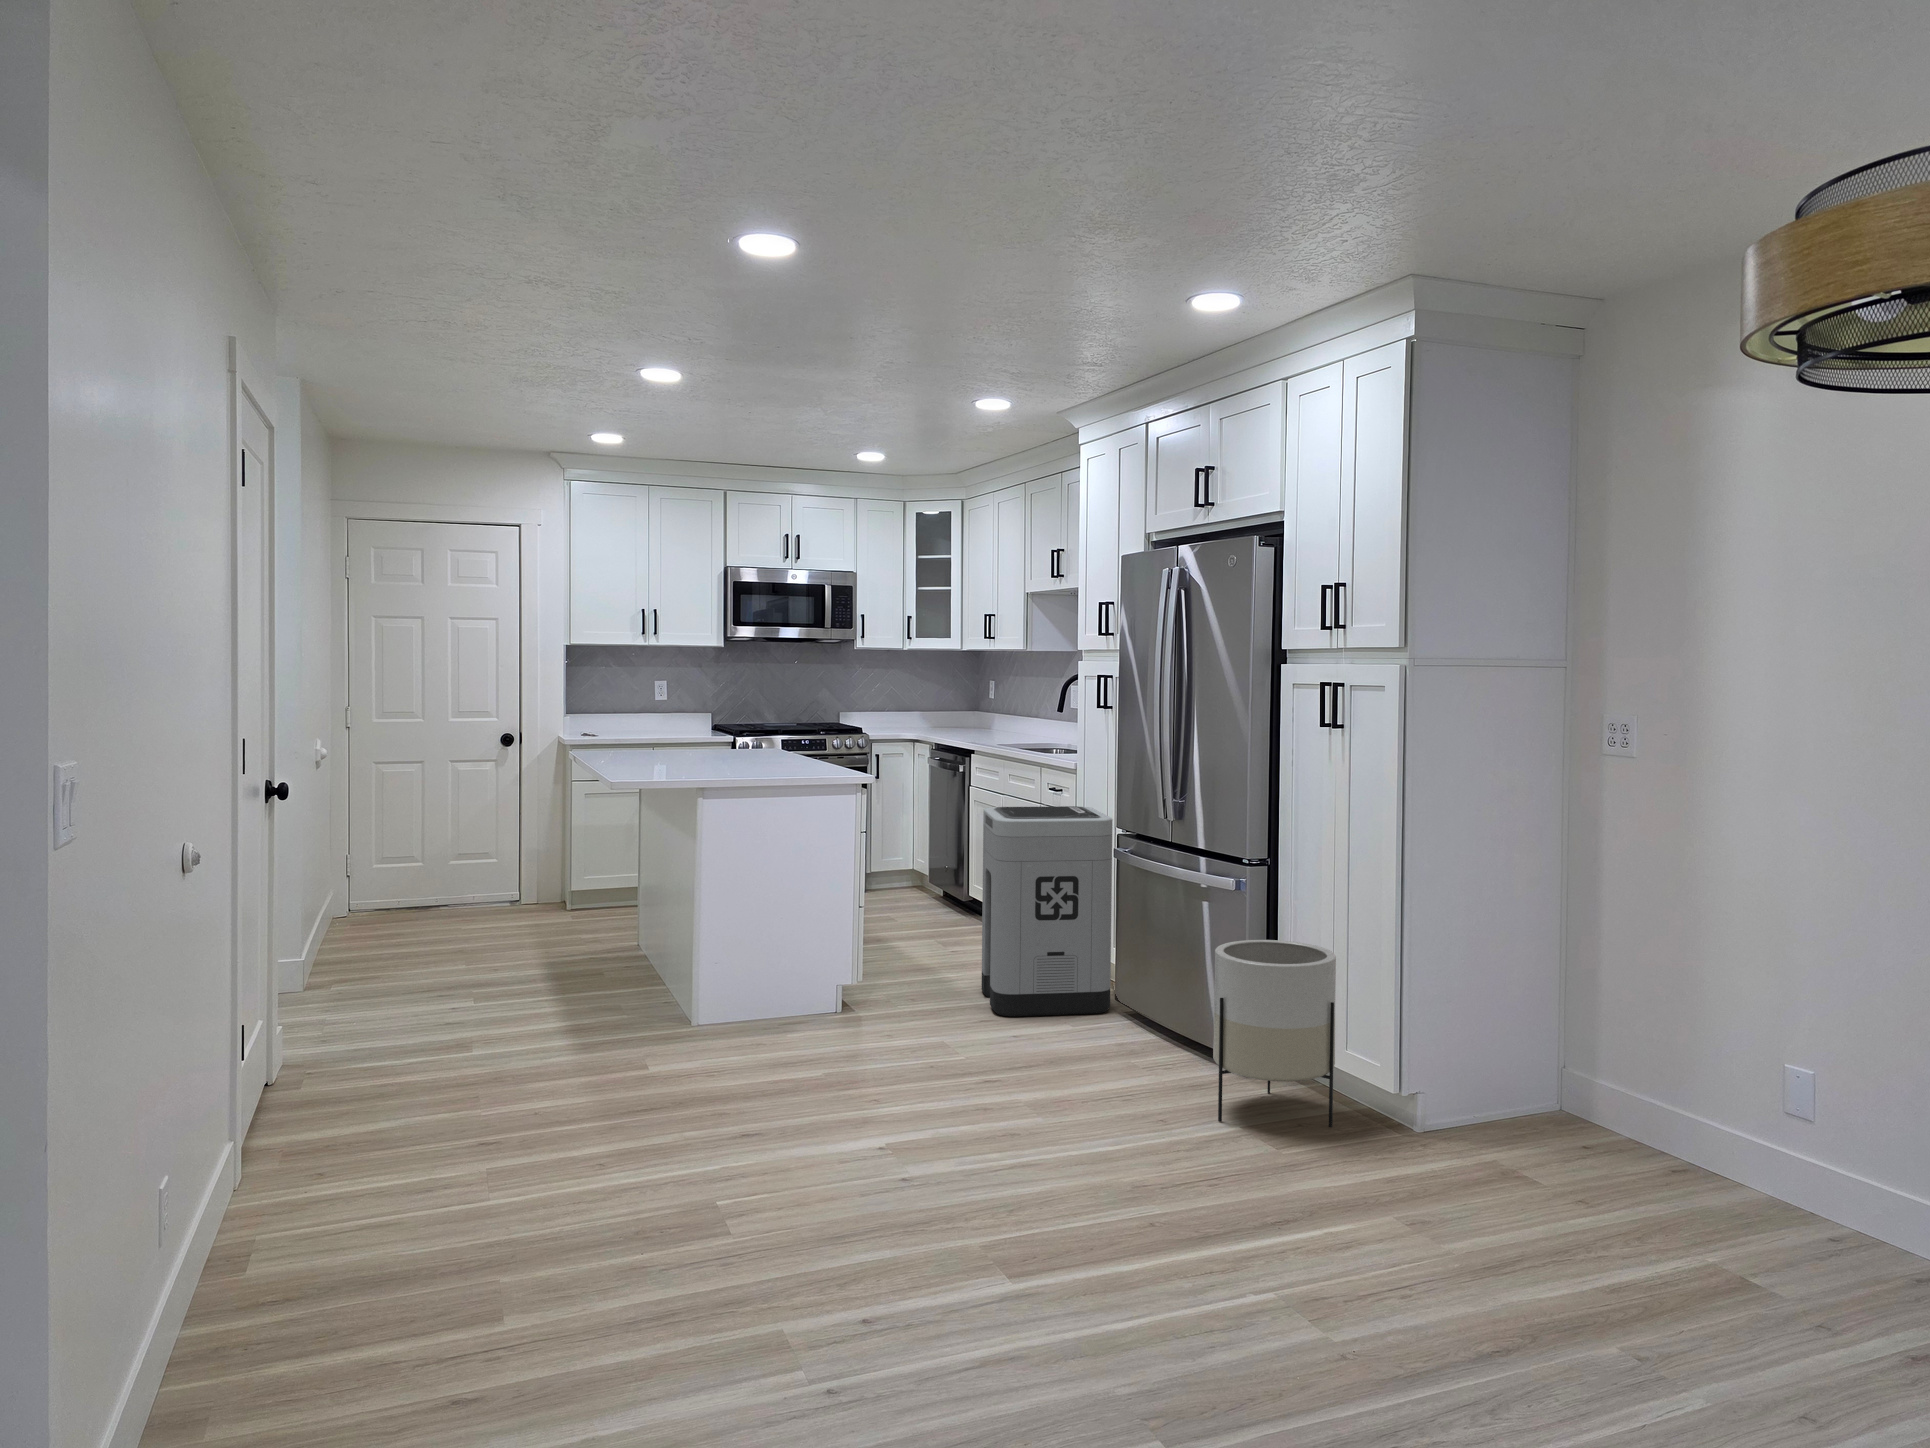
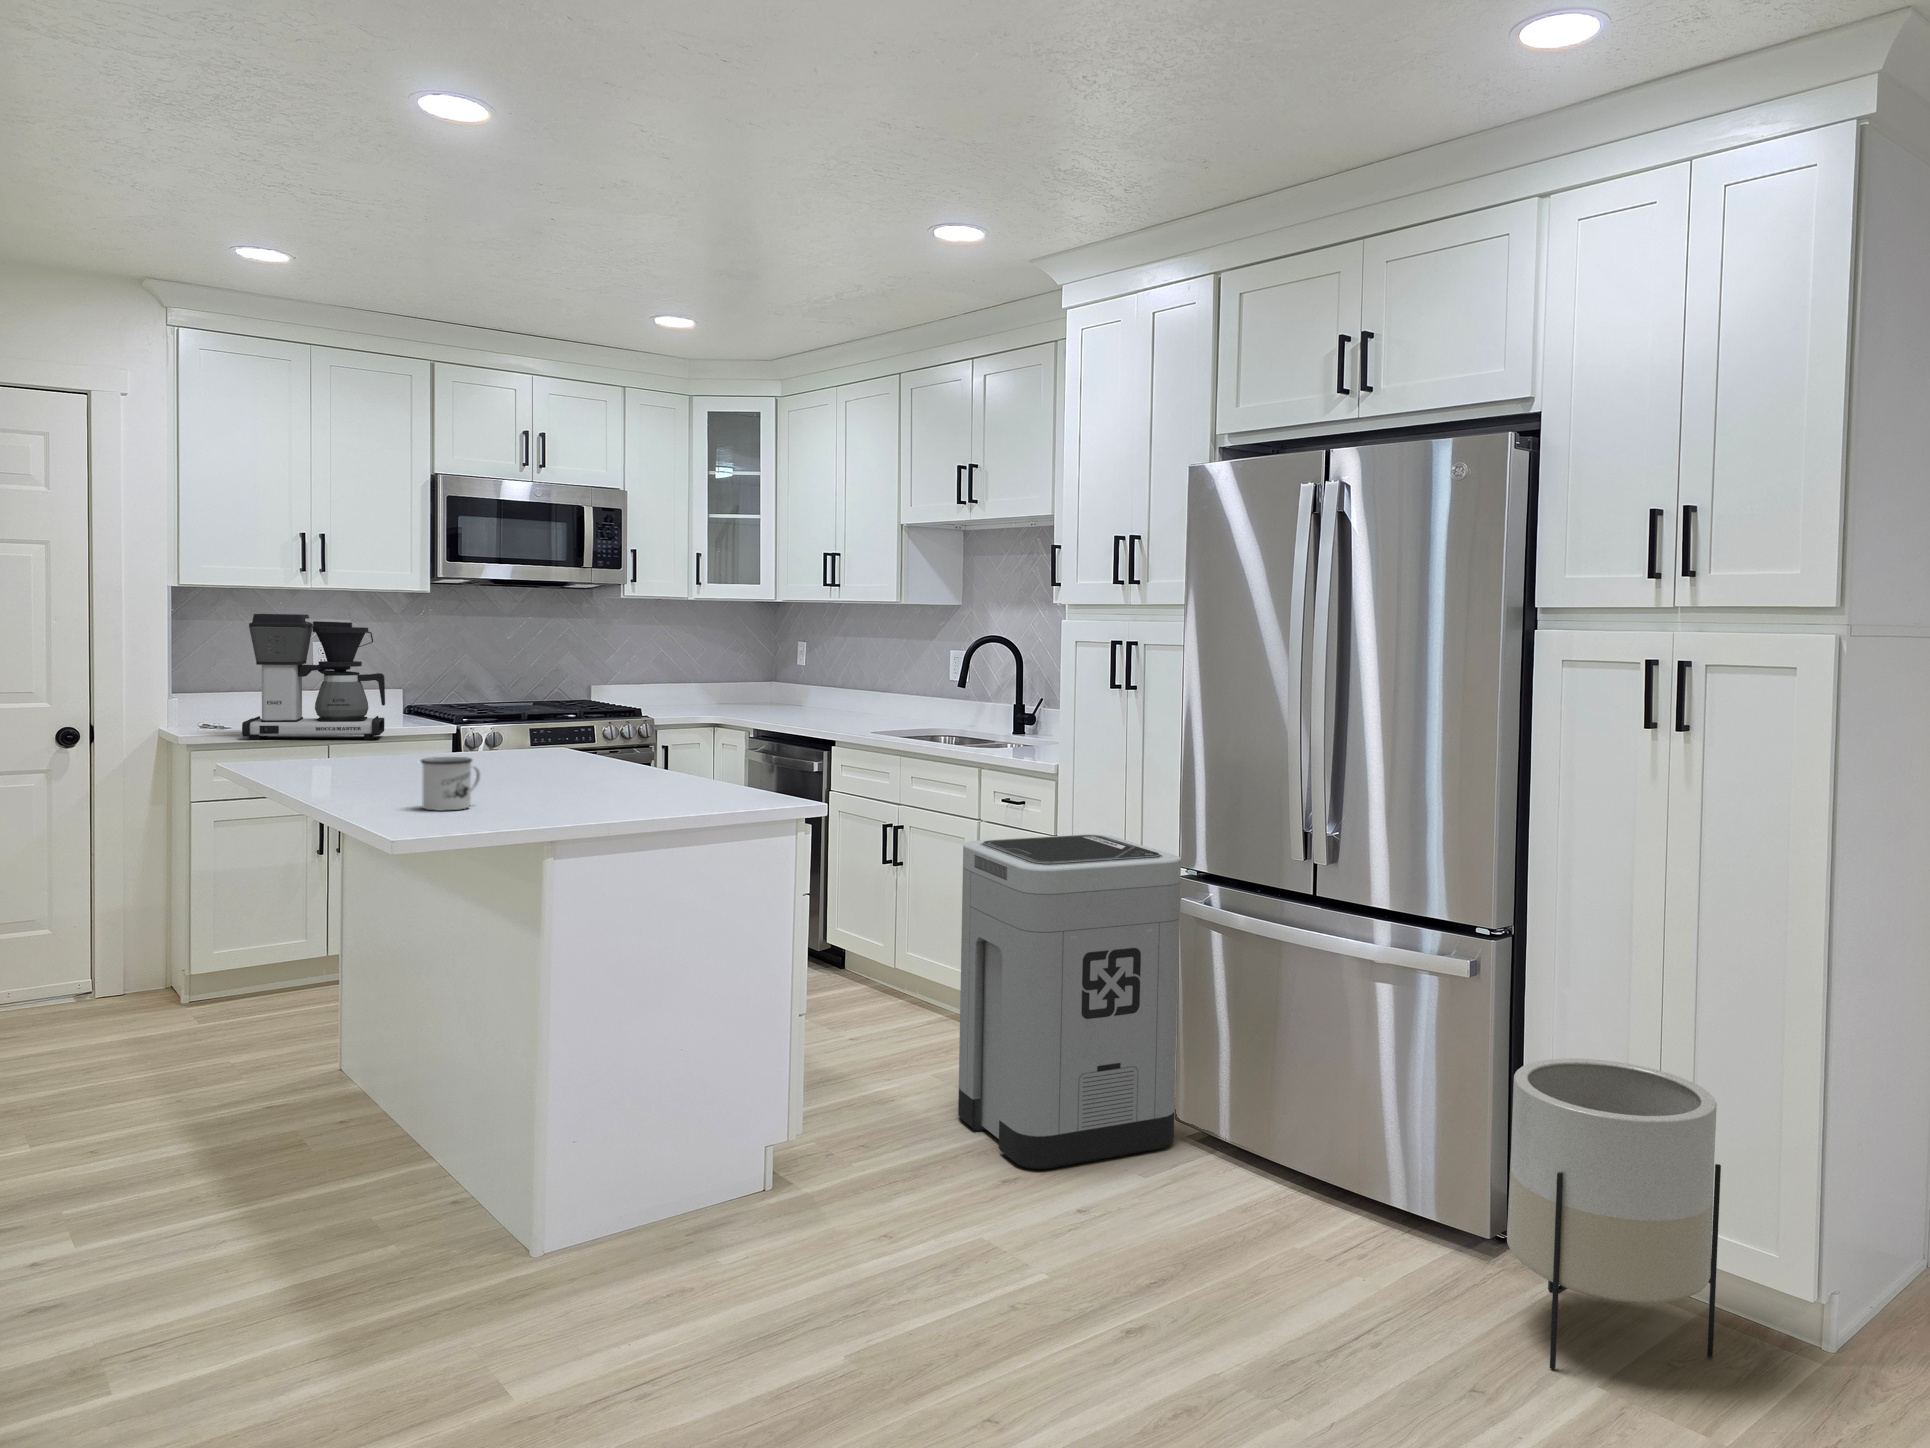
coffee maker: none [596,663,683,742] -> present [242,614,385,740]
mug: none [631,740,666,769] -> present [421,757,480,811]

